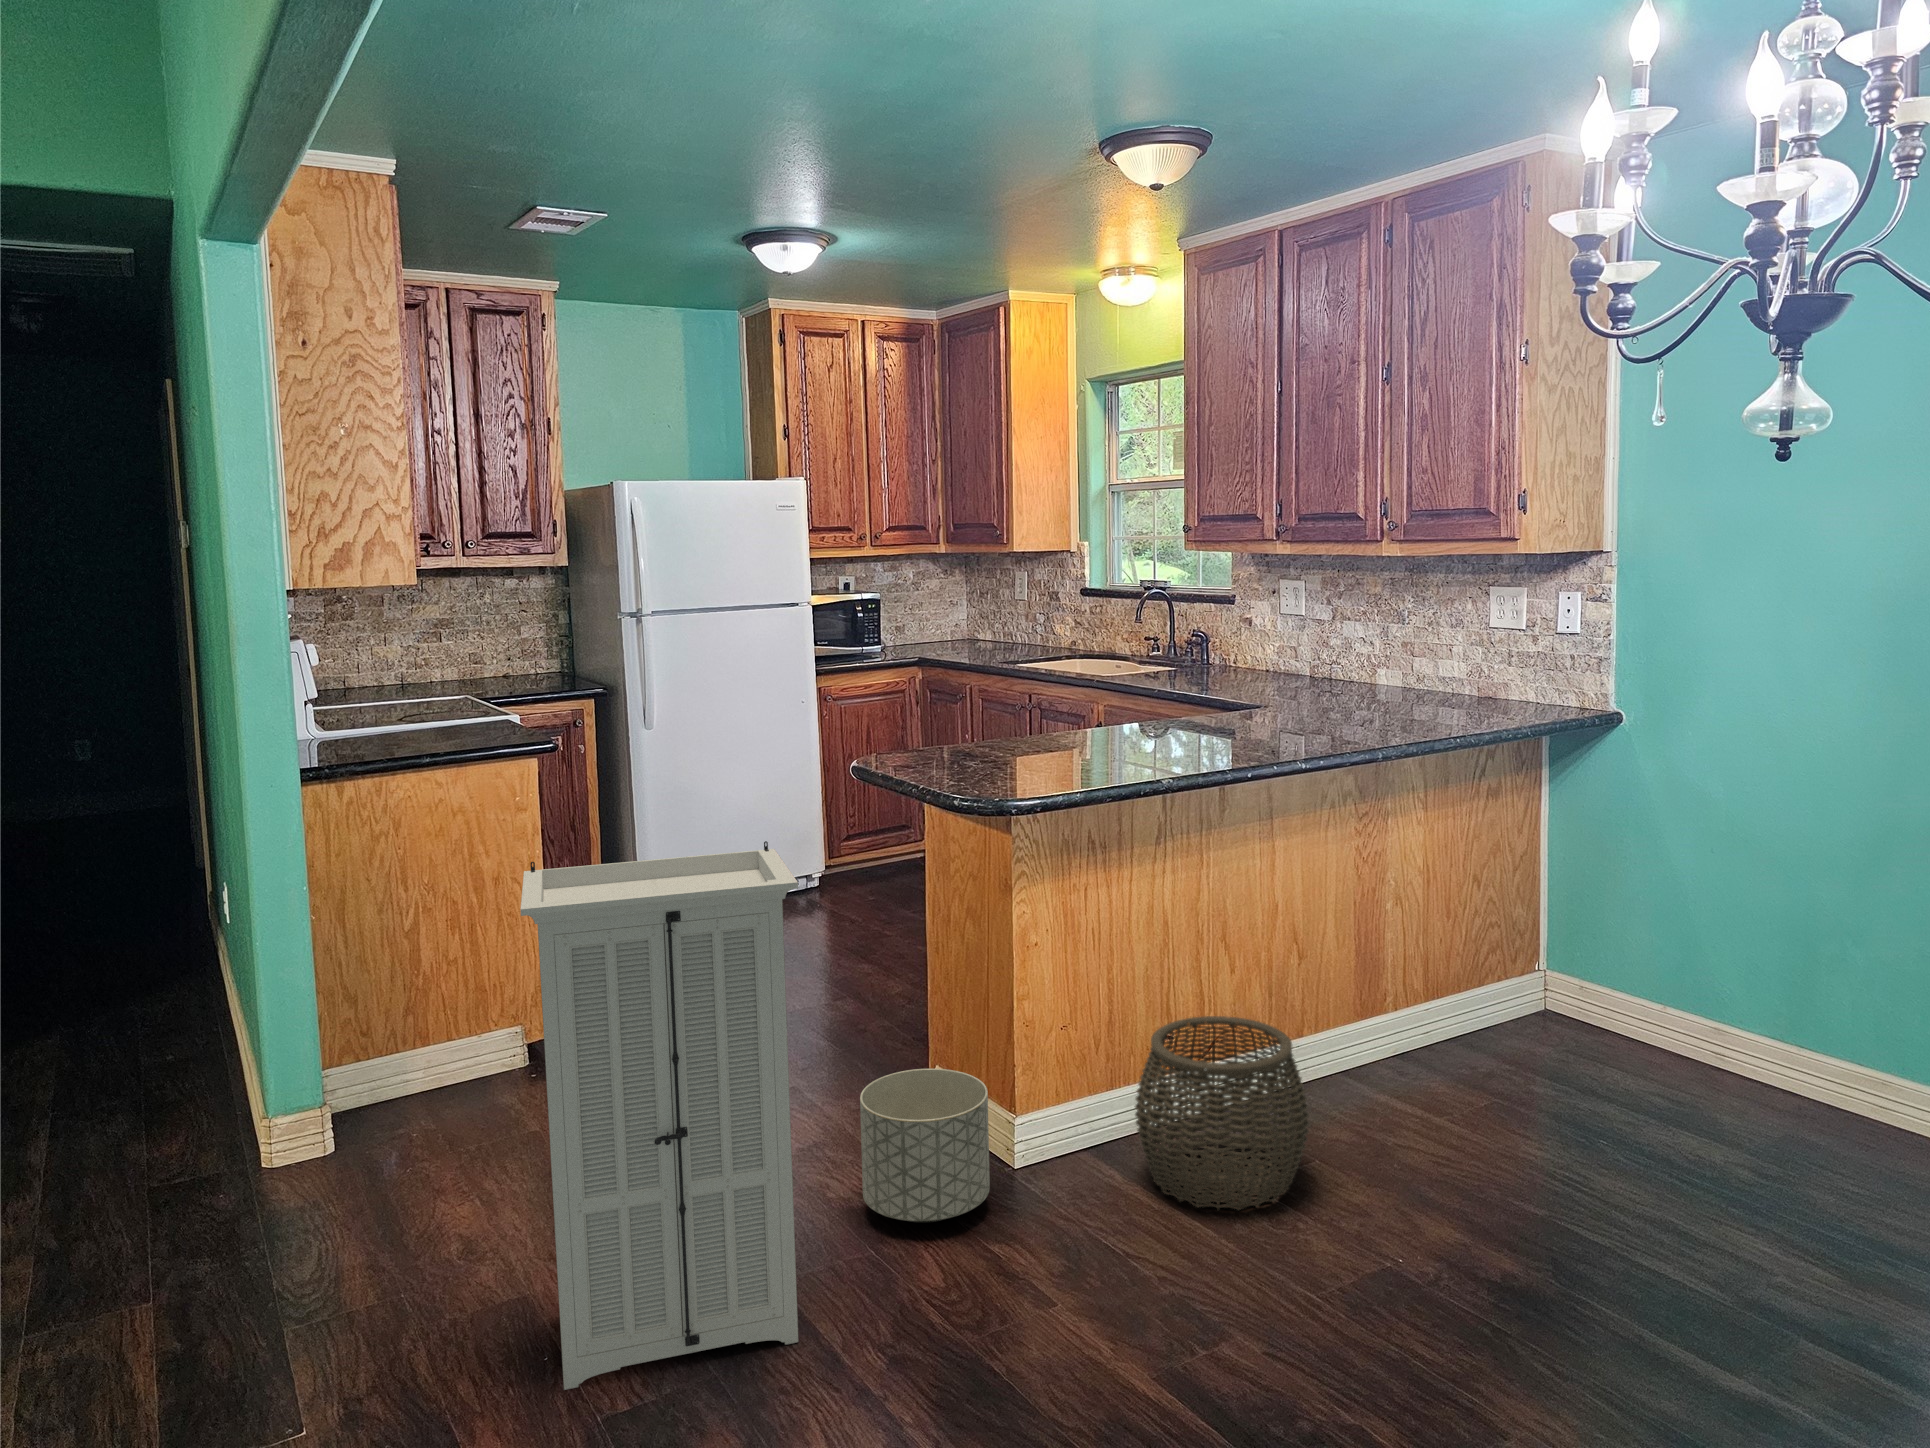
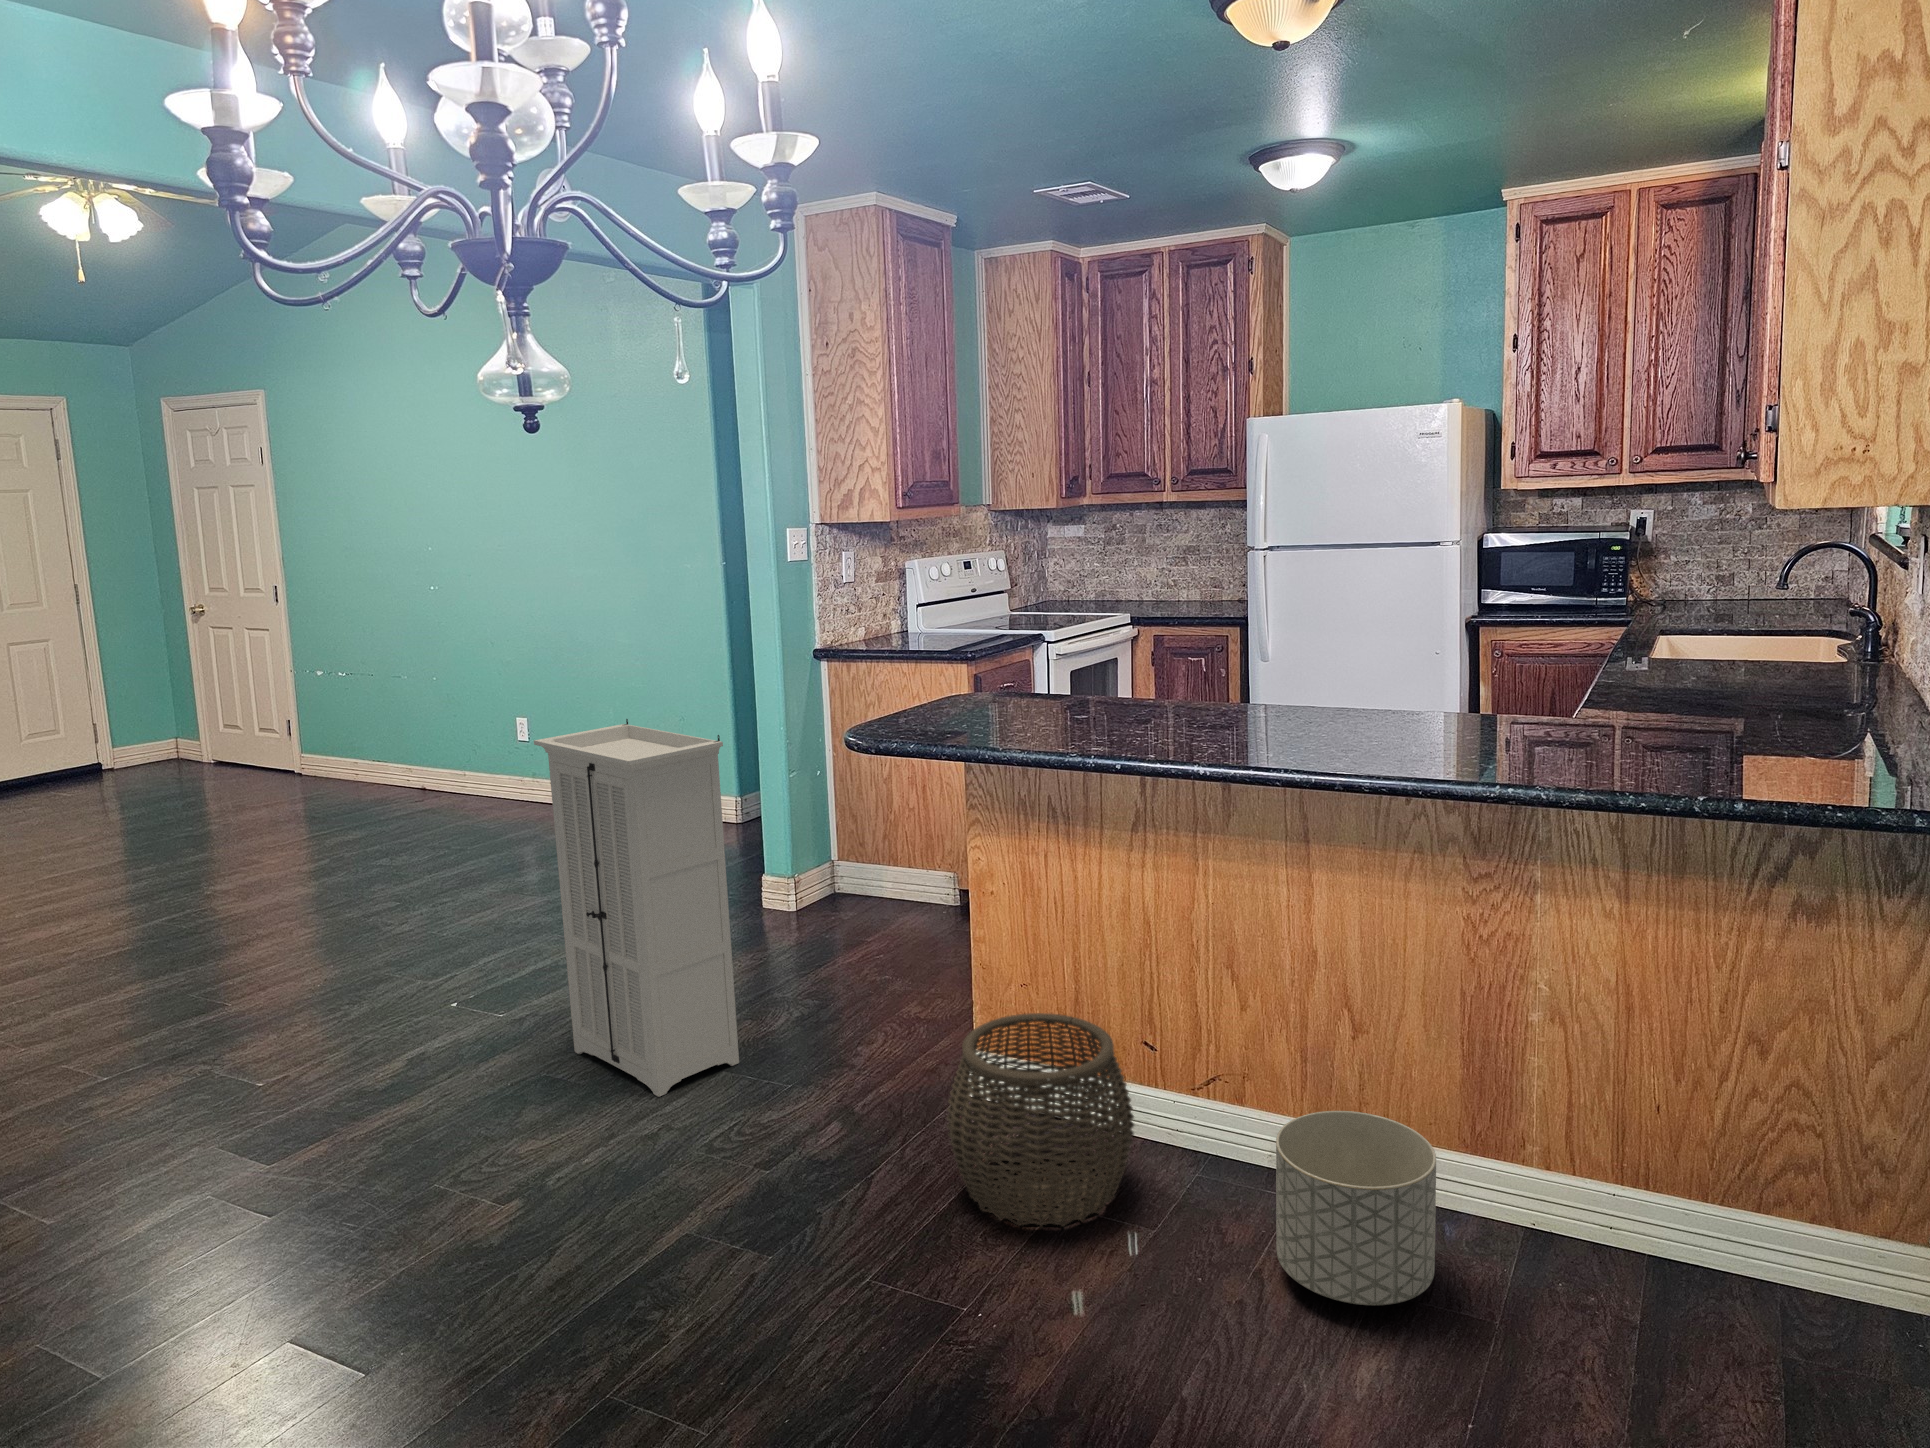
planter: present [860,1069,990,1223] -> present [1276,1111,1436,1305]

